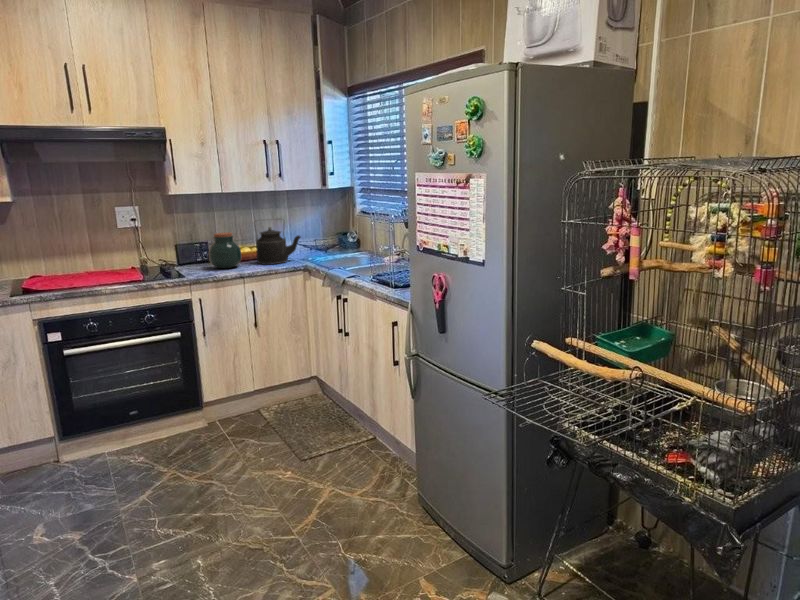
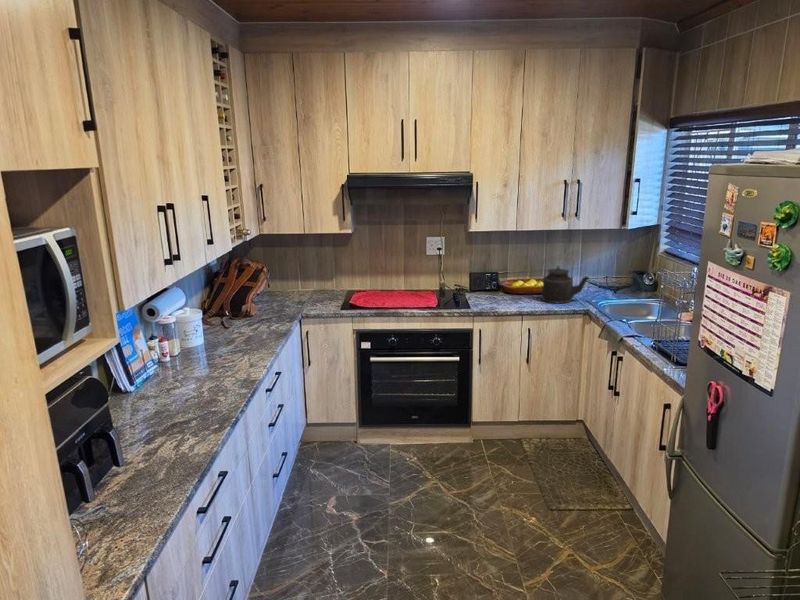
jar: present [209,232,242,268] -> none [497,268,527,302]

